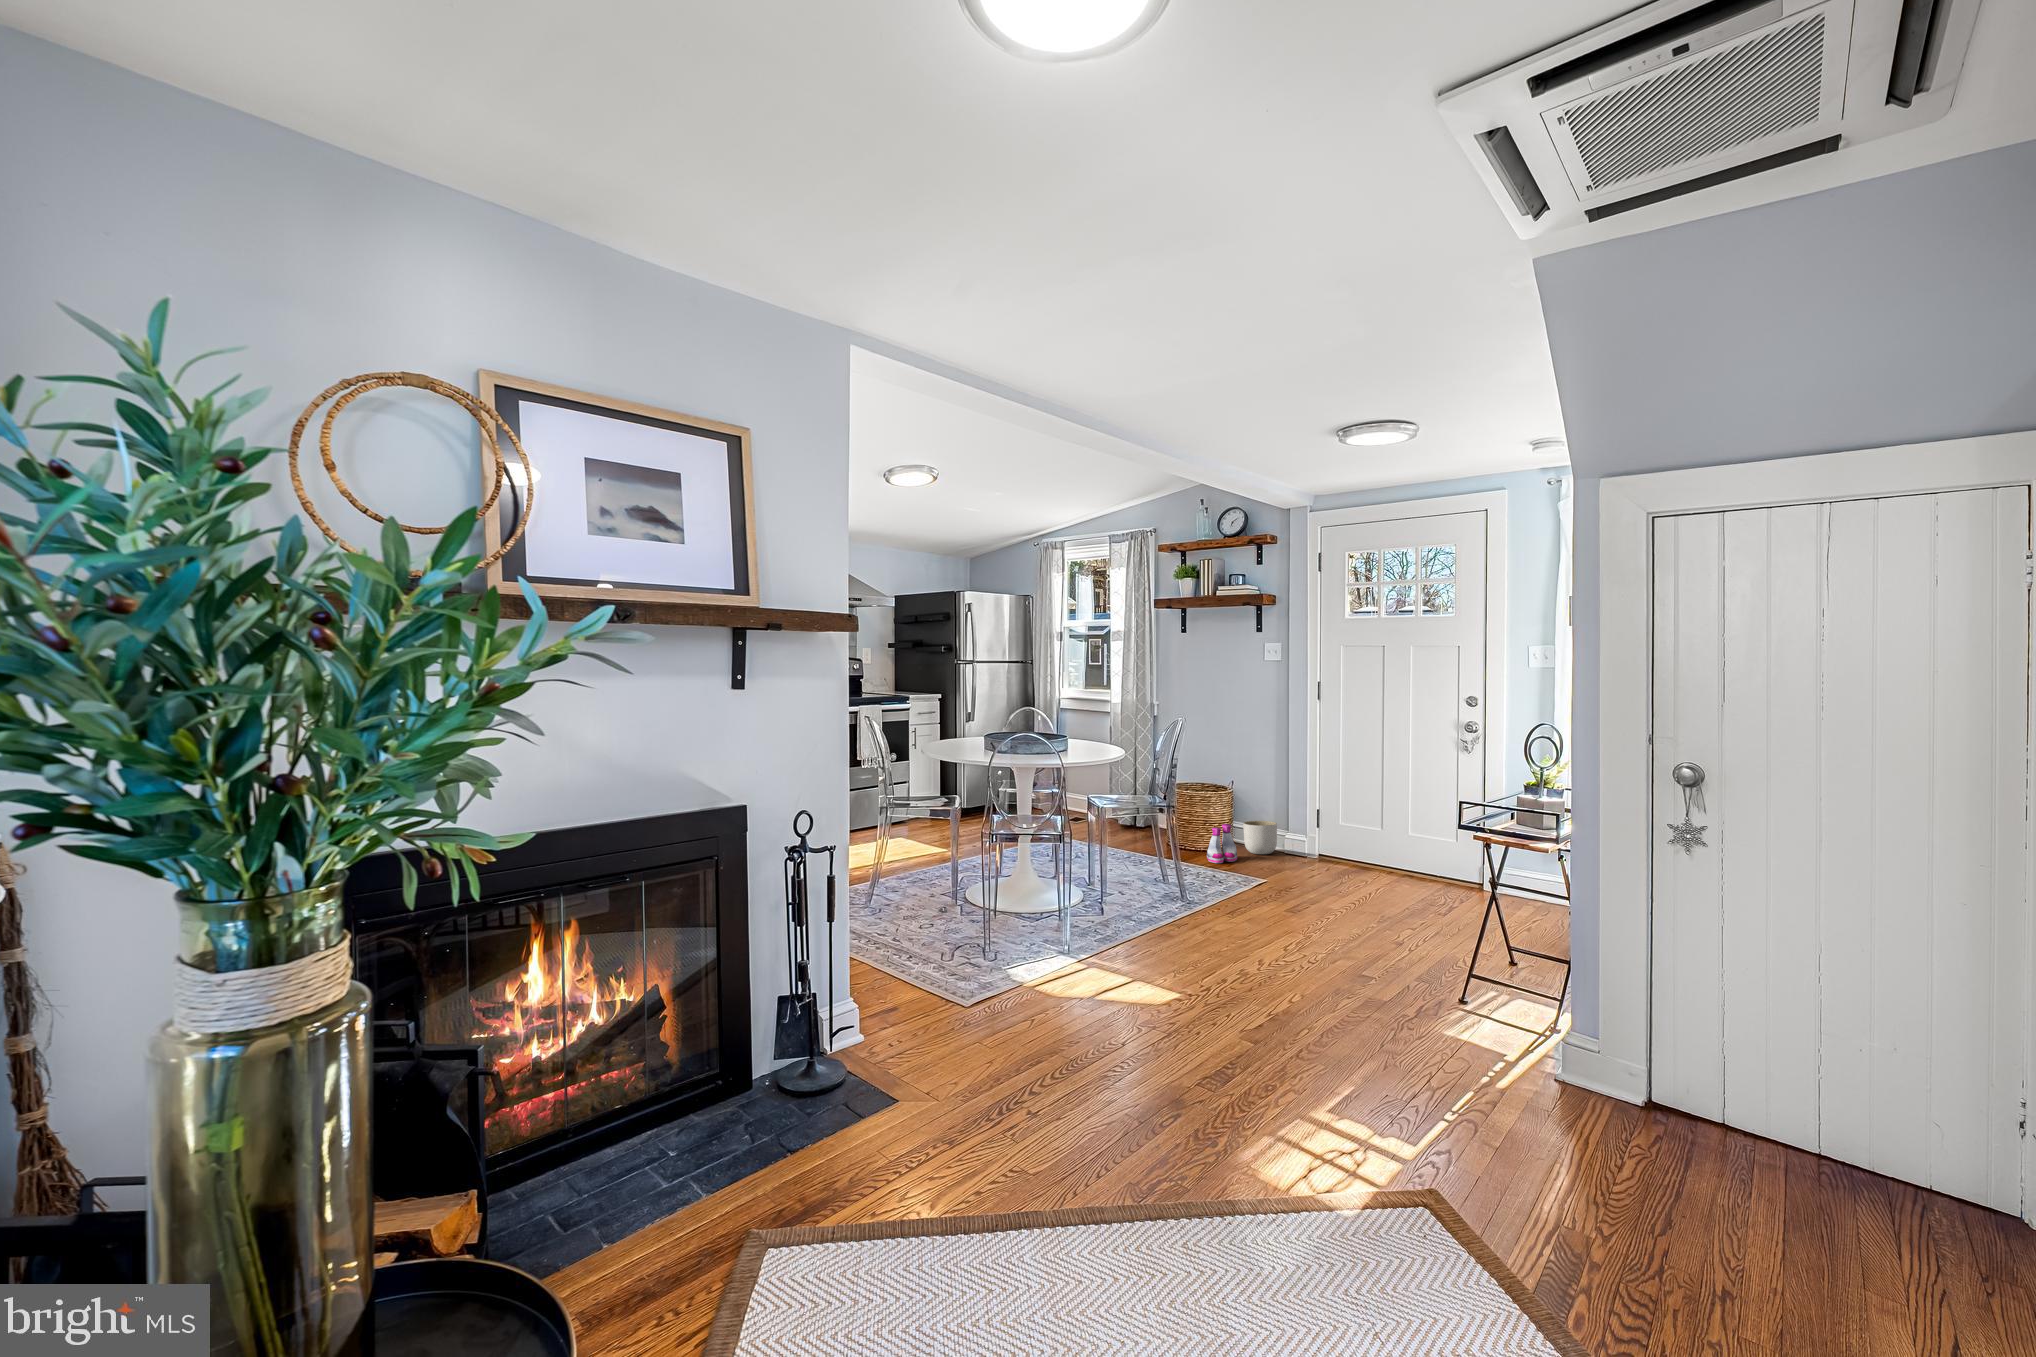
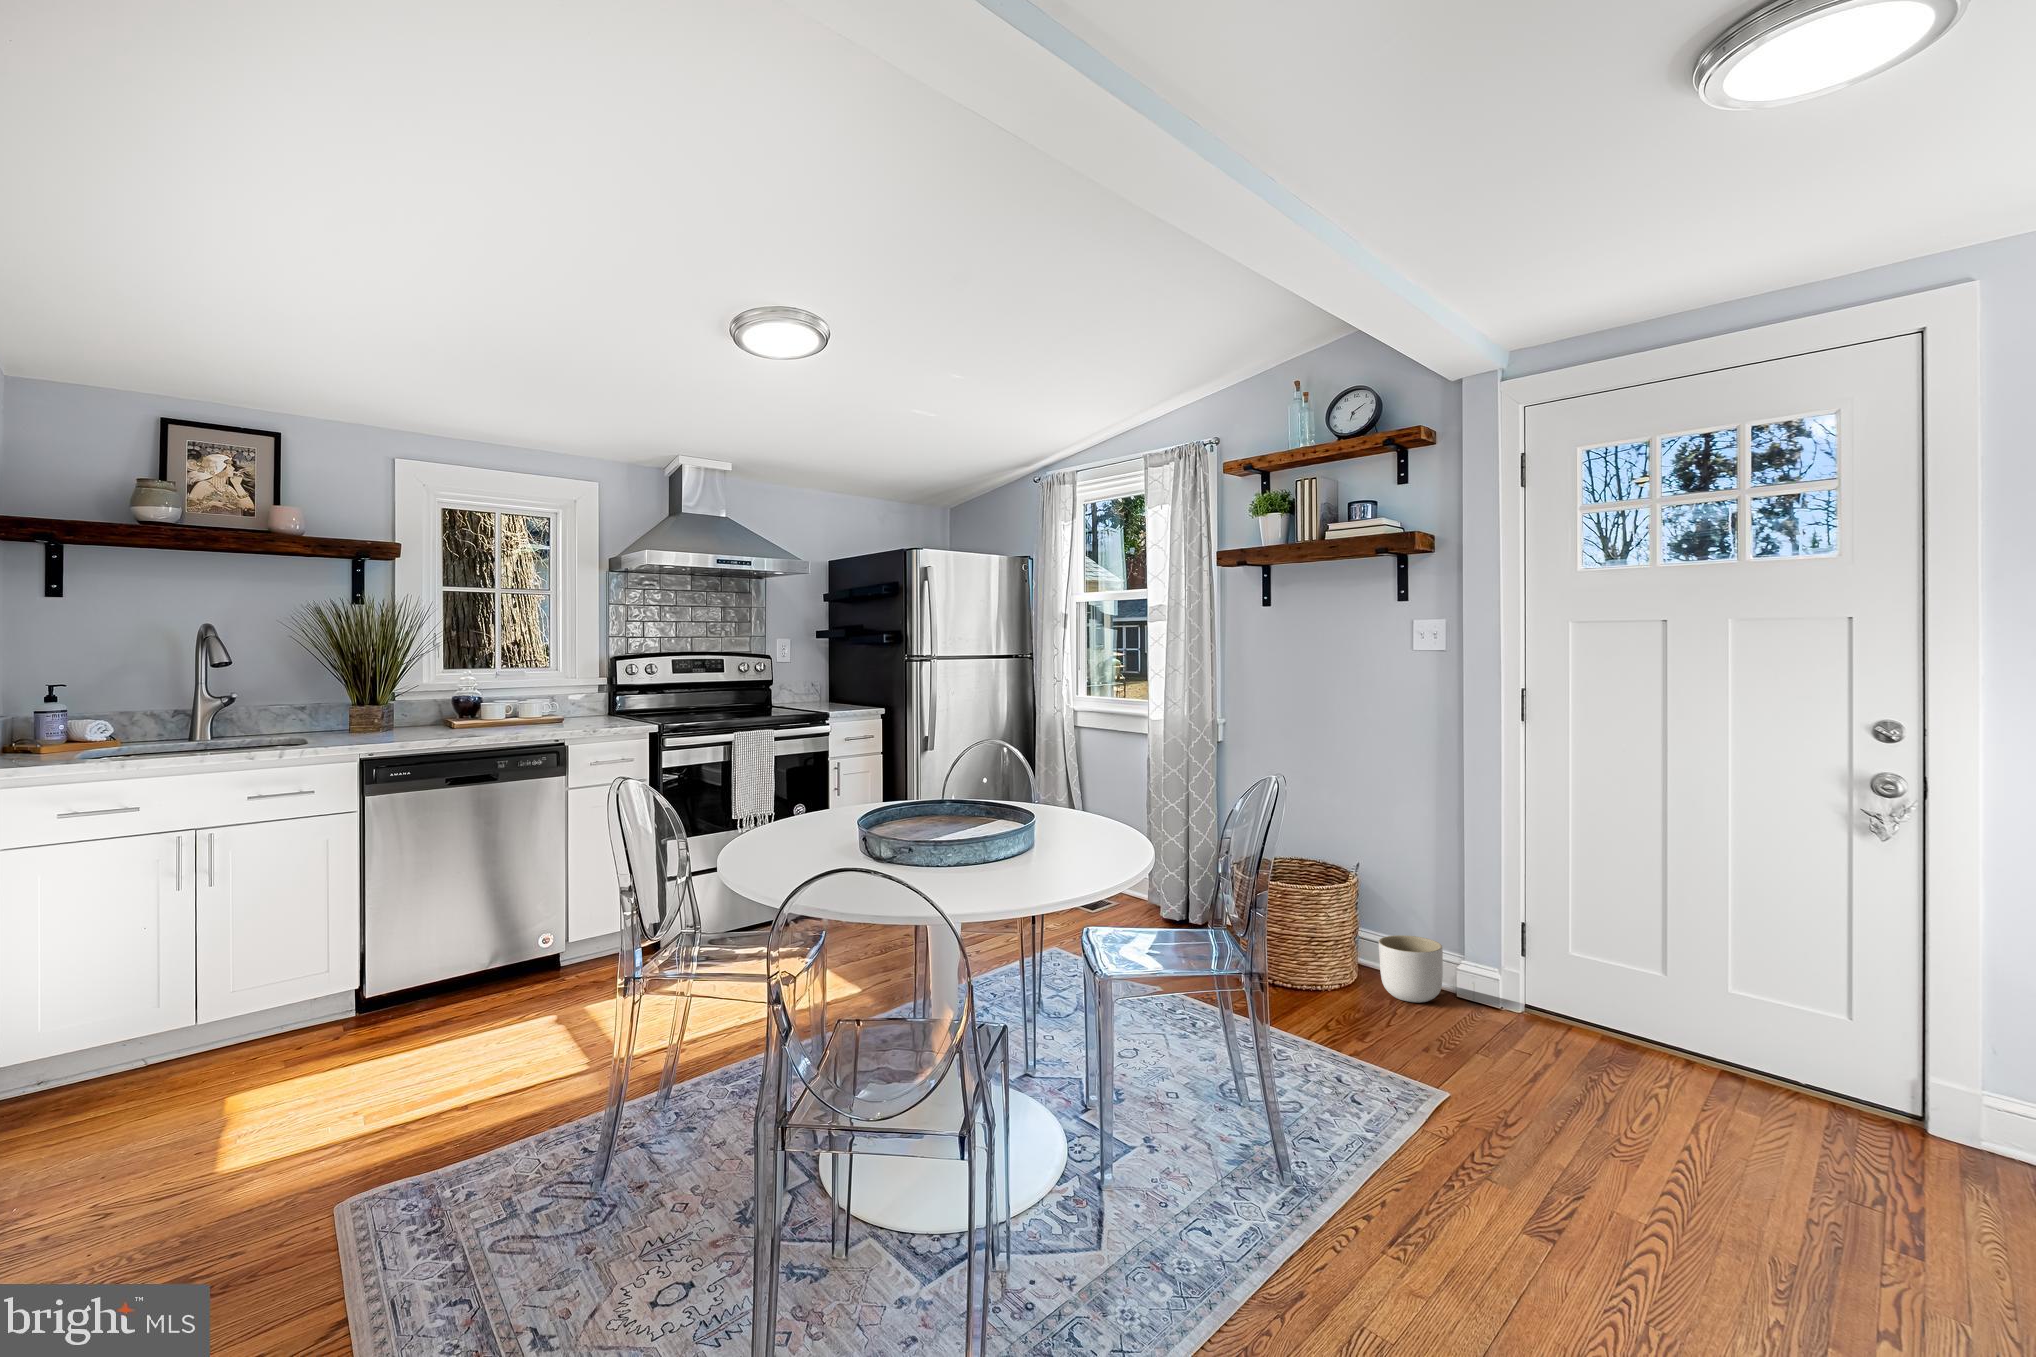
boots: present [1207,824,1237,863] -> none [1315,950,1374,1032]

